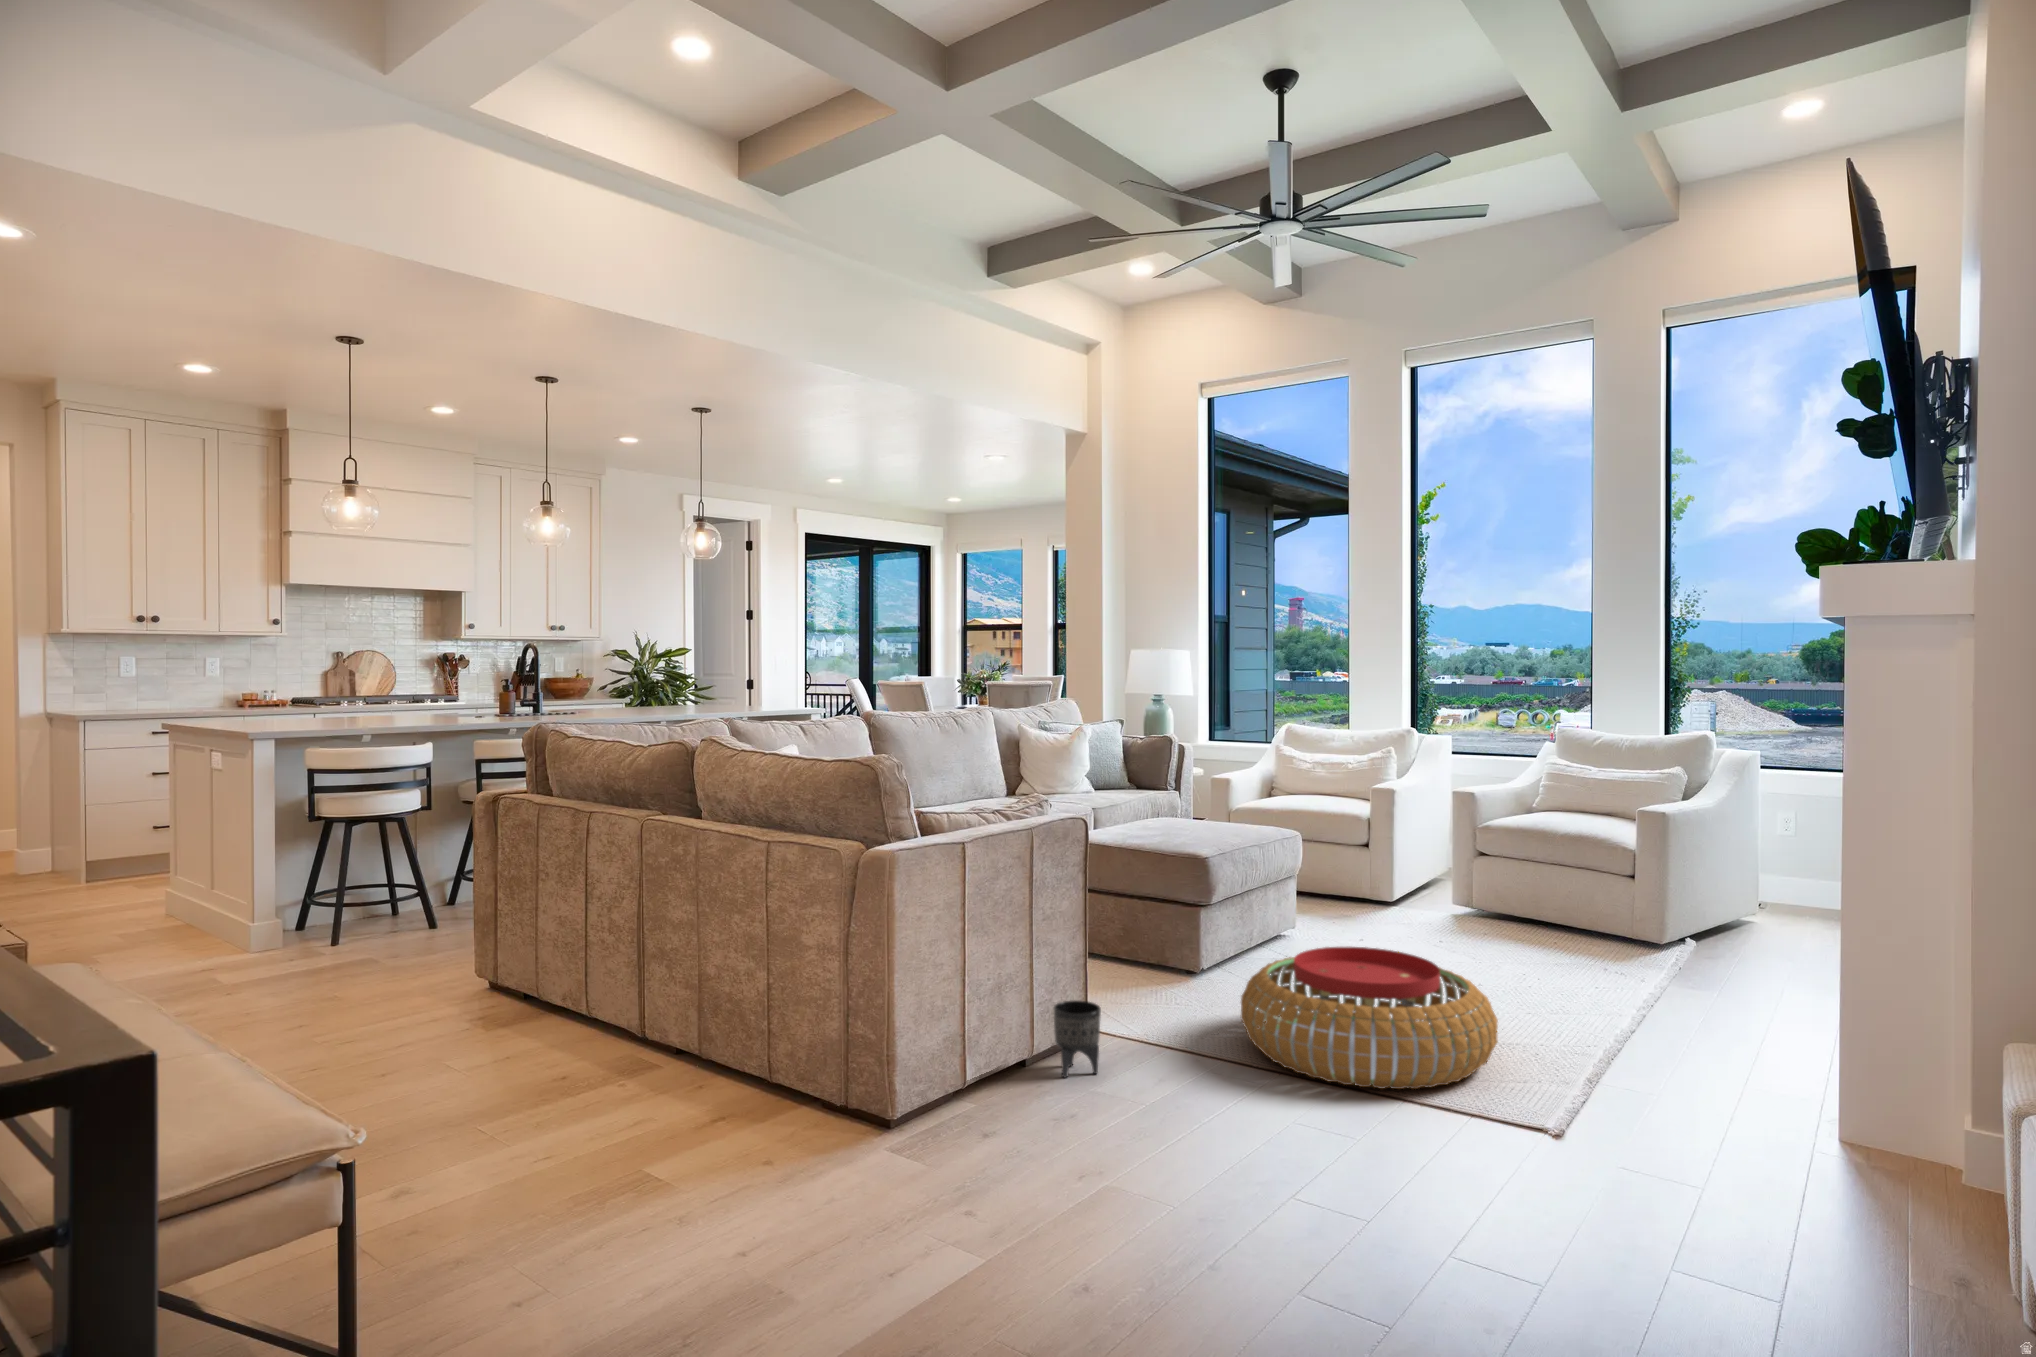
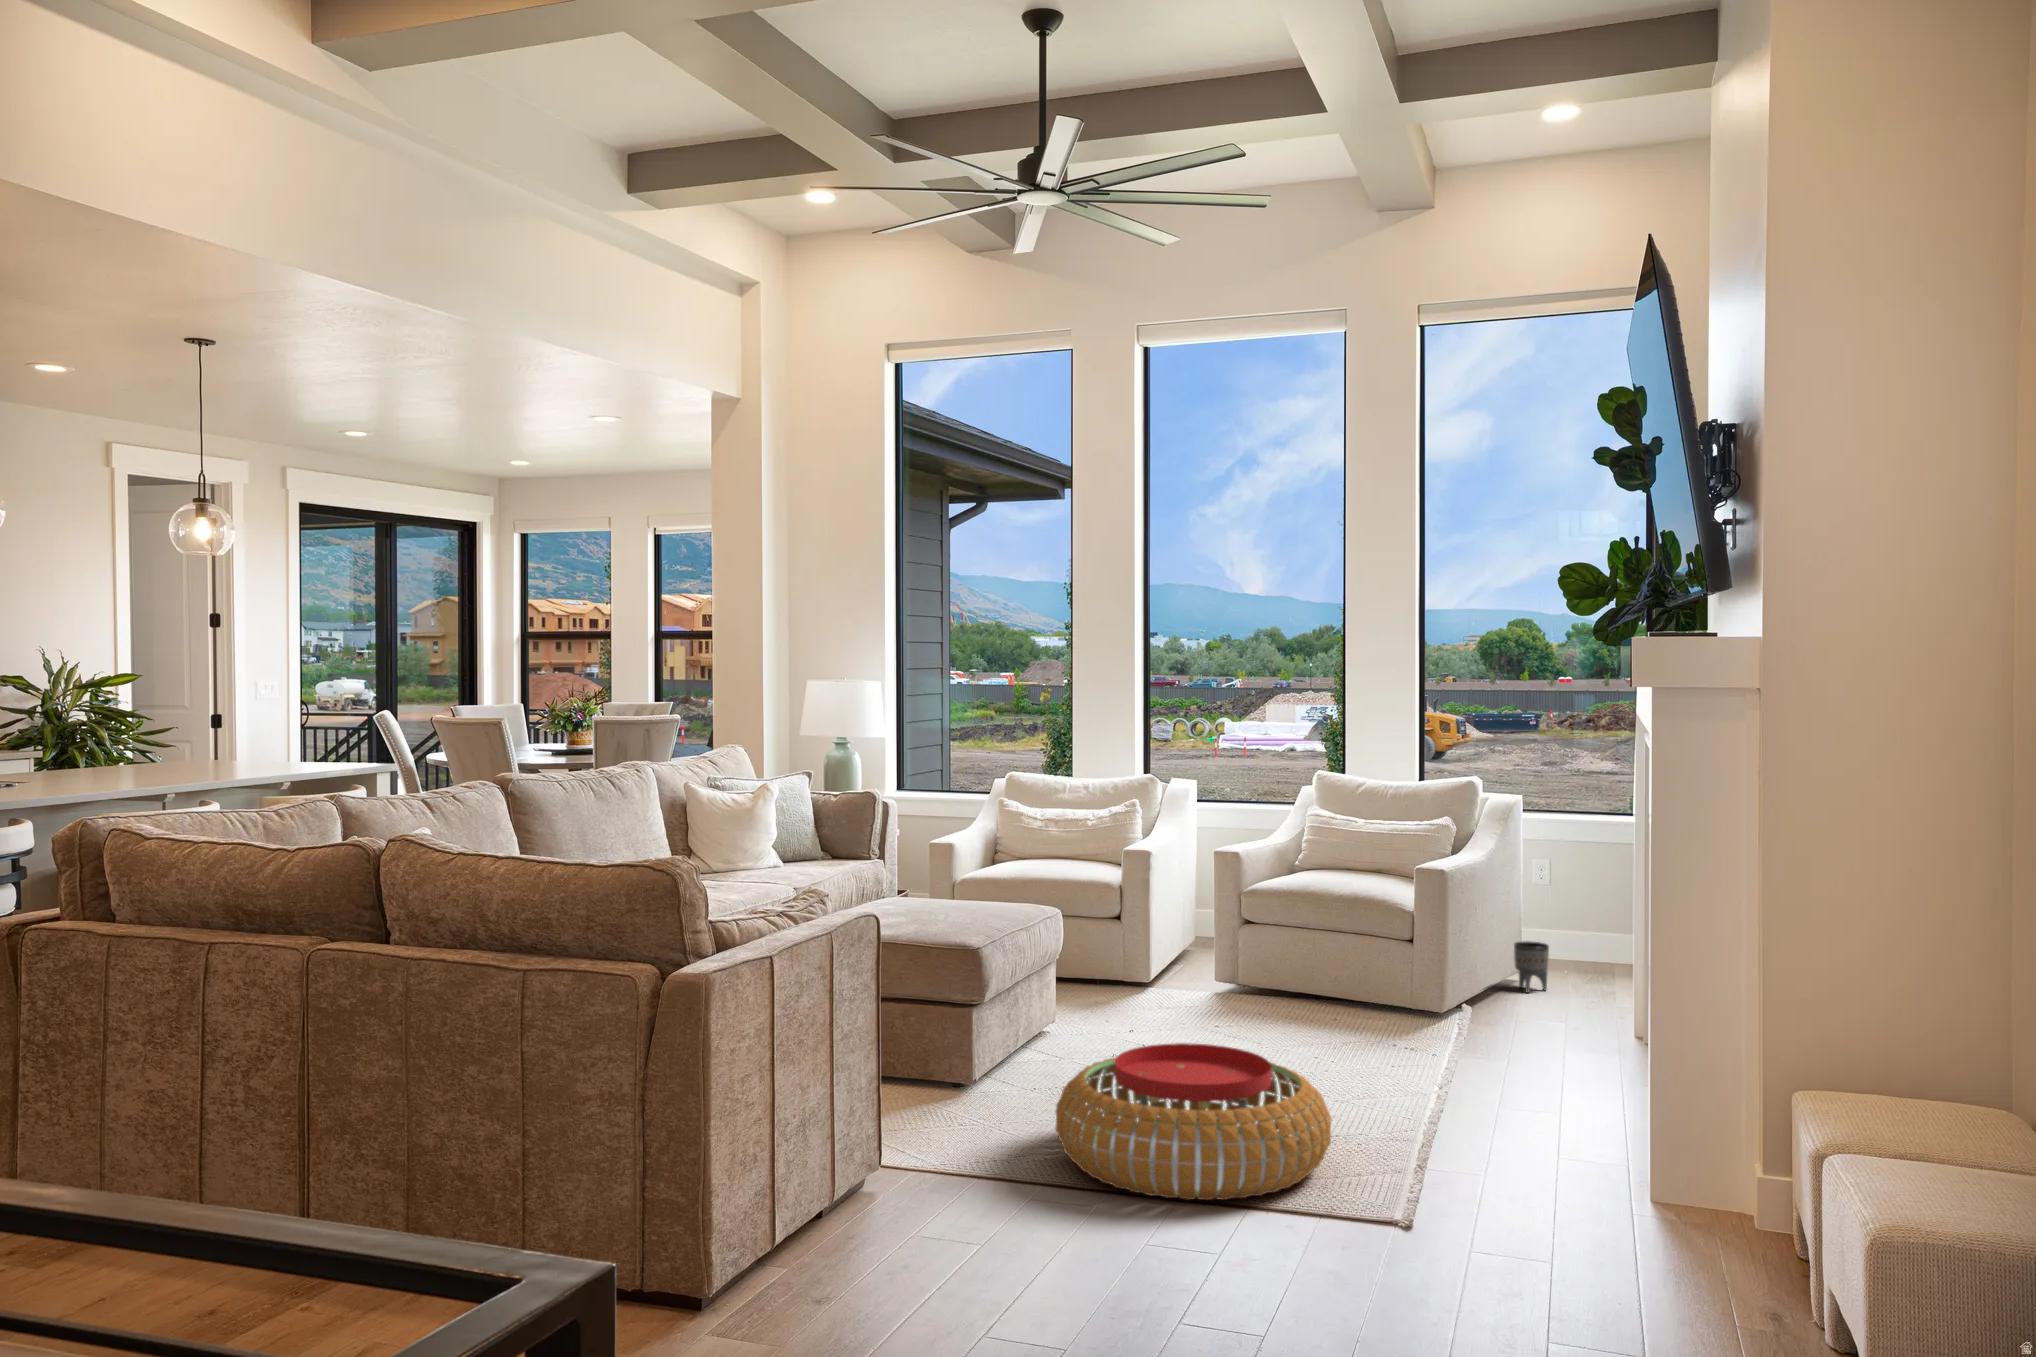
planter: present [1053,1000,1101,1078] -> present [1514,941,1549,993]

